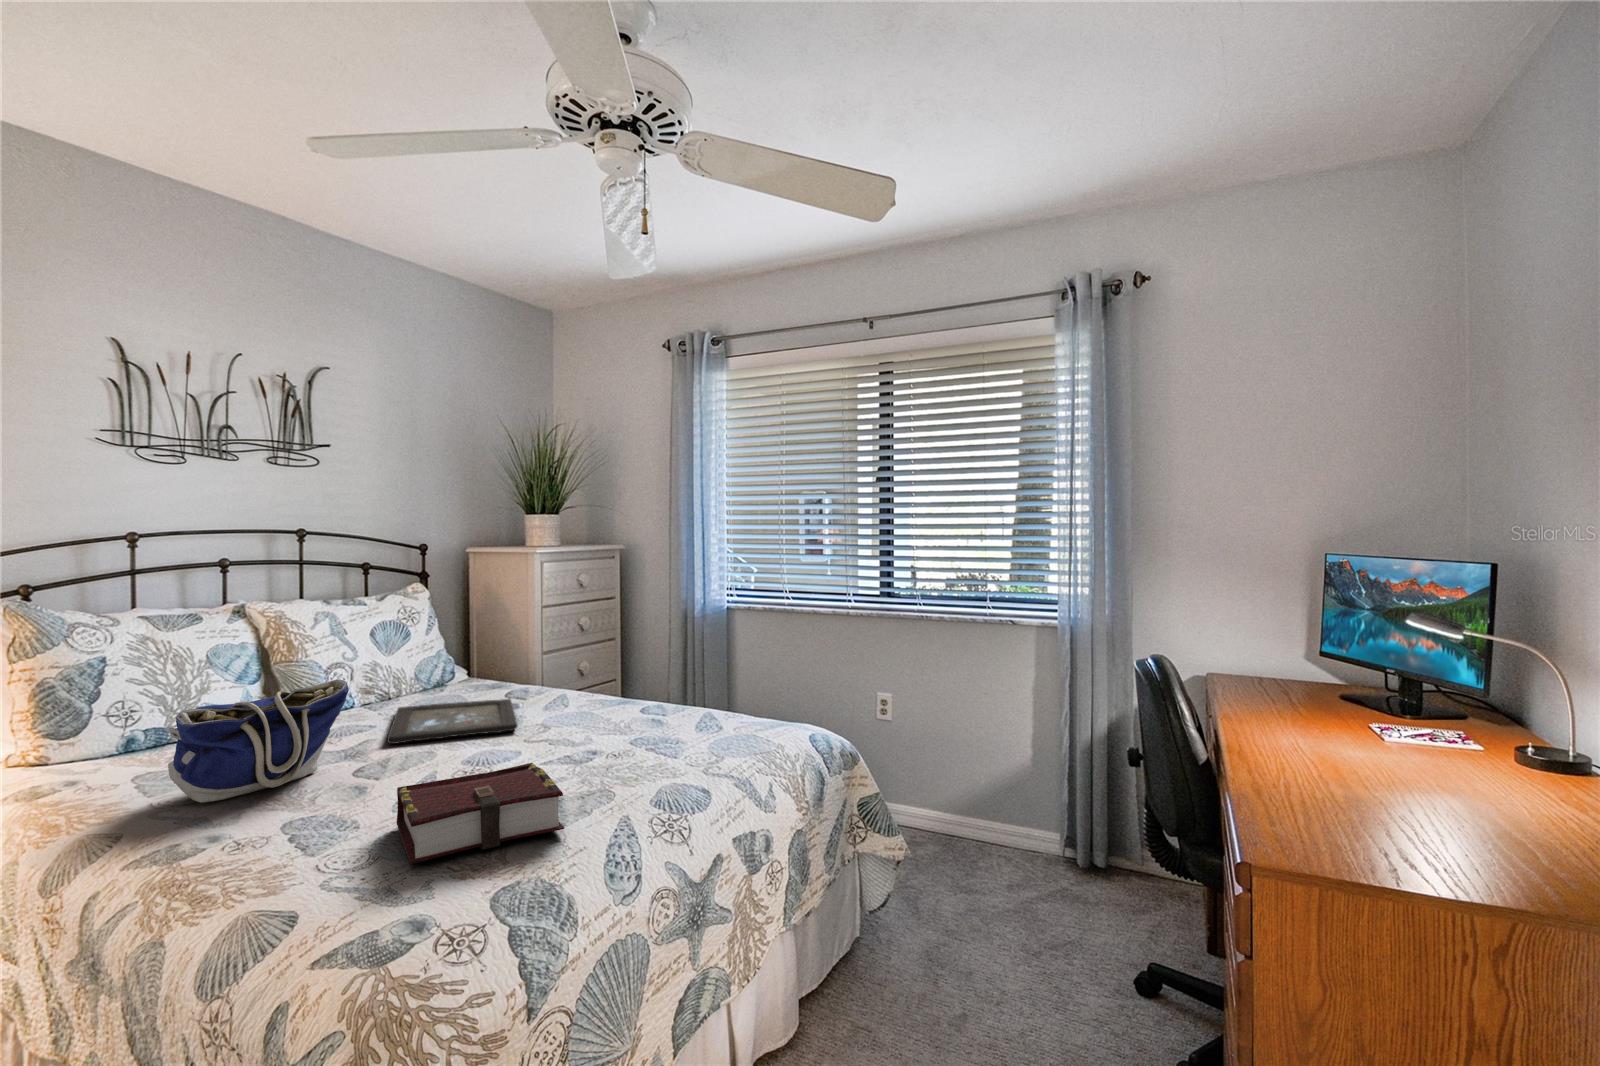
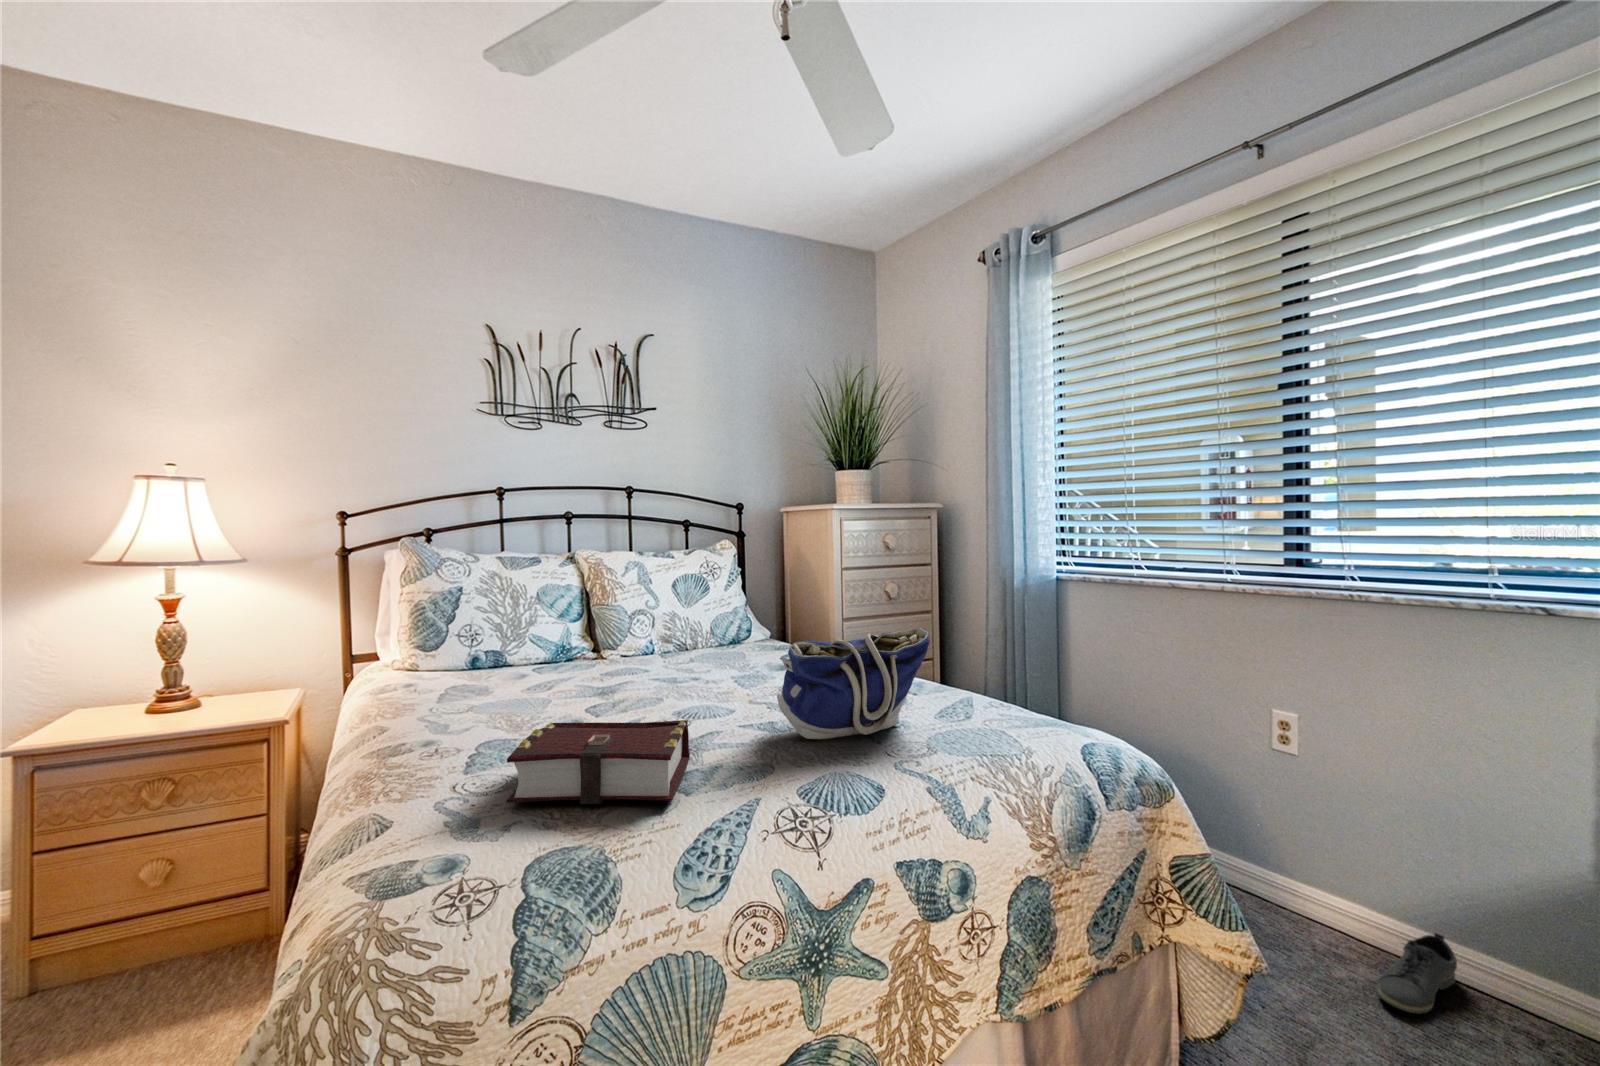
tote bag: present [168,679,349,803] -> present [777,627,930,739]
tray: present [387,699,517,744] -> none [635,657,780,691]
shoe: none [946,818,982,870] -> present [1378,933,1457,1013]

